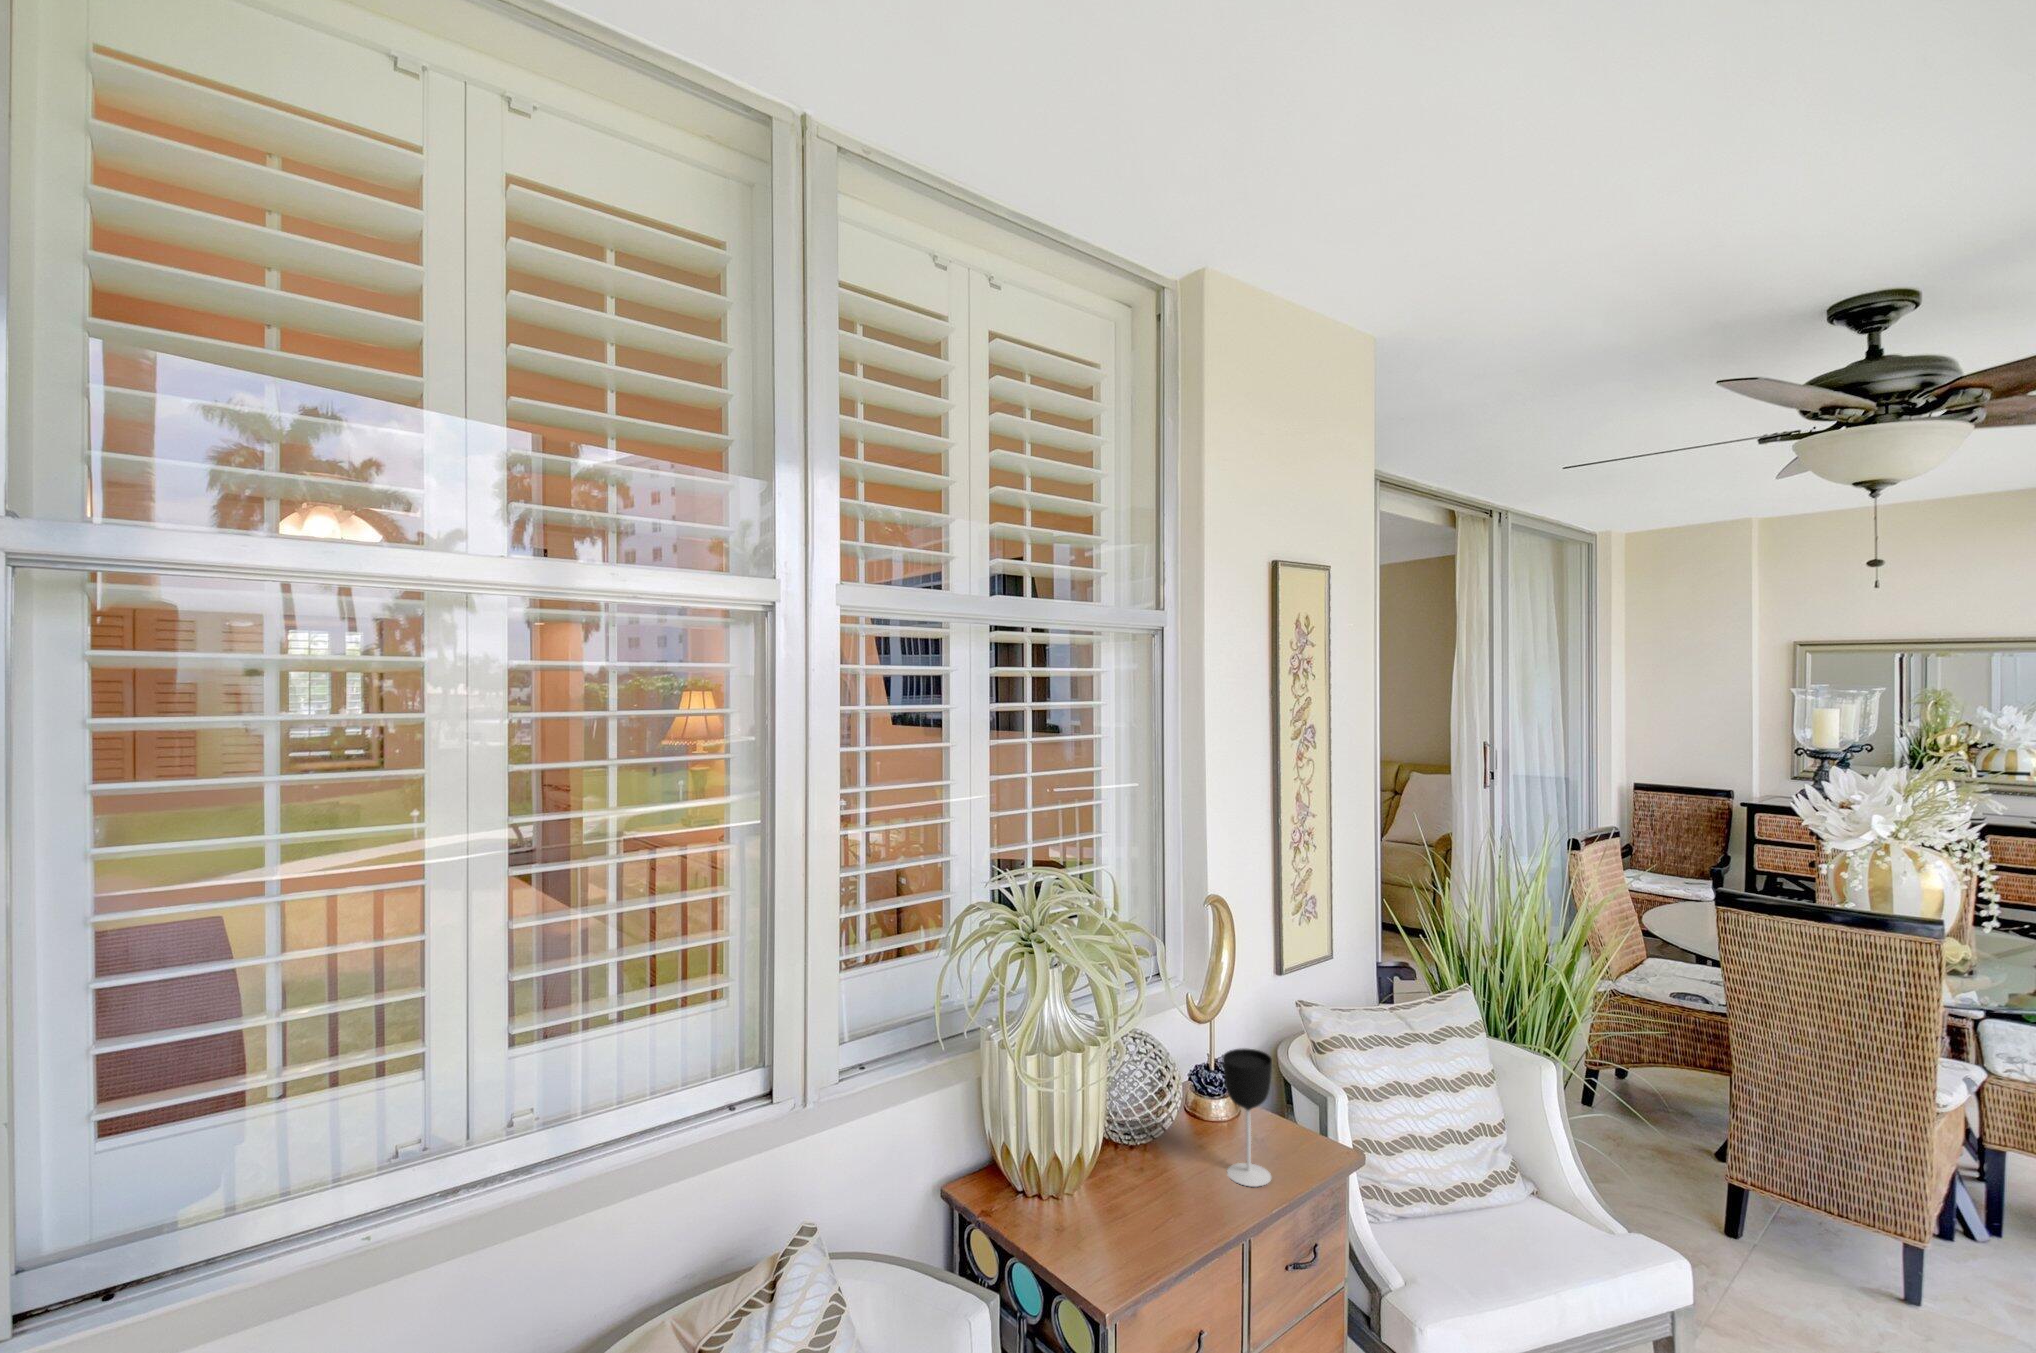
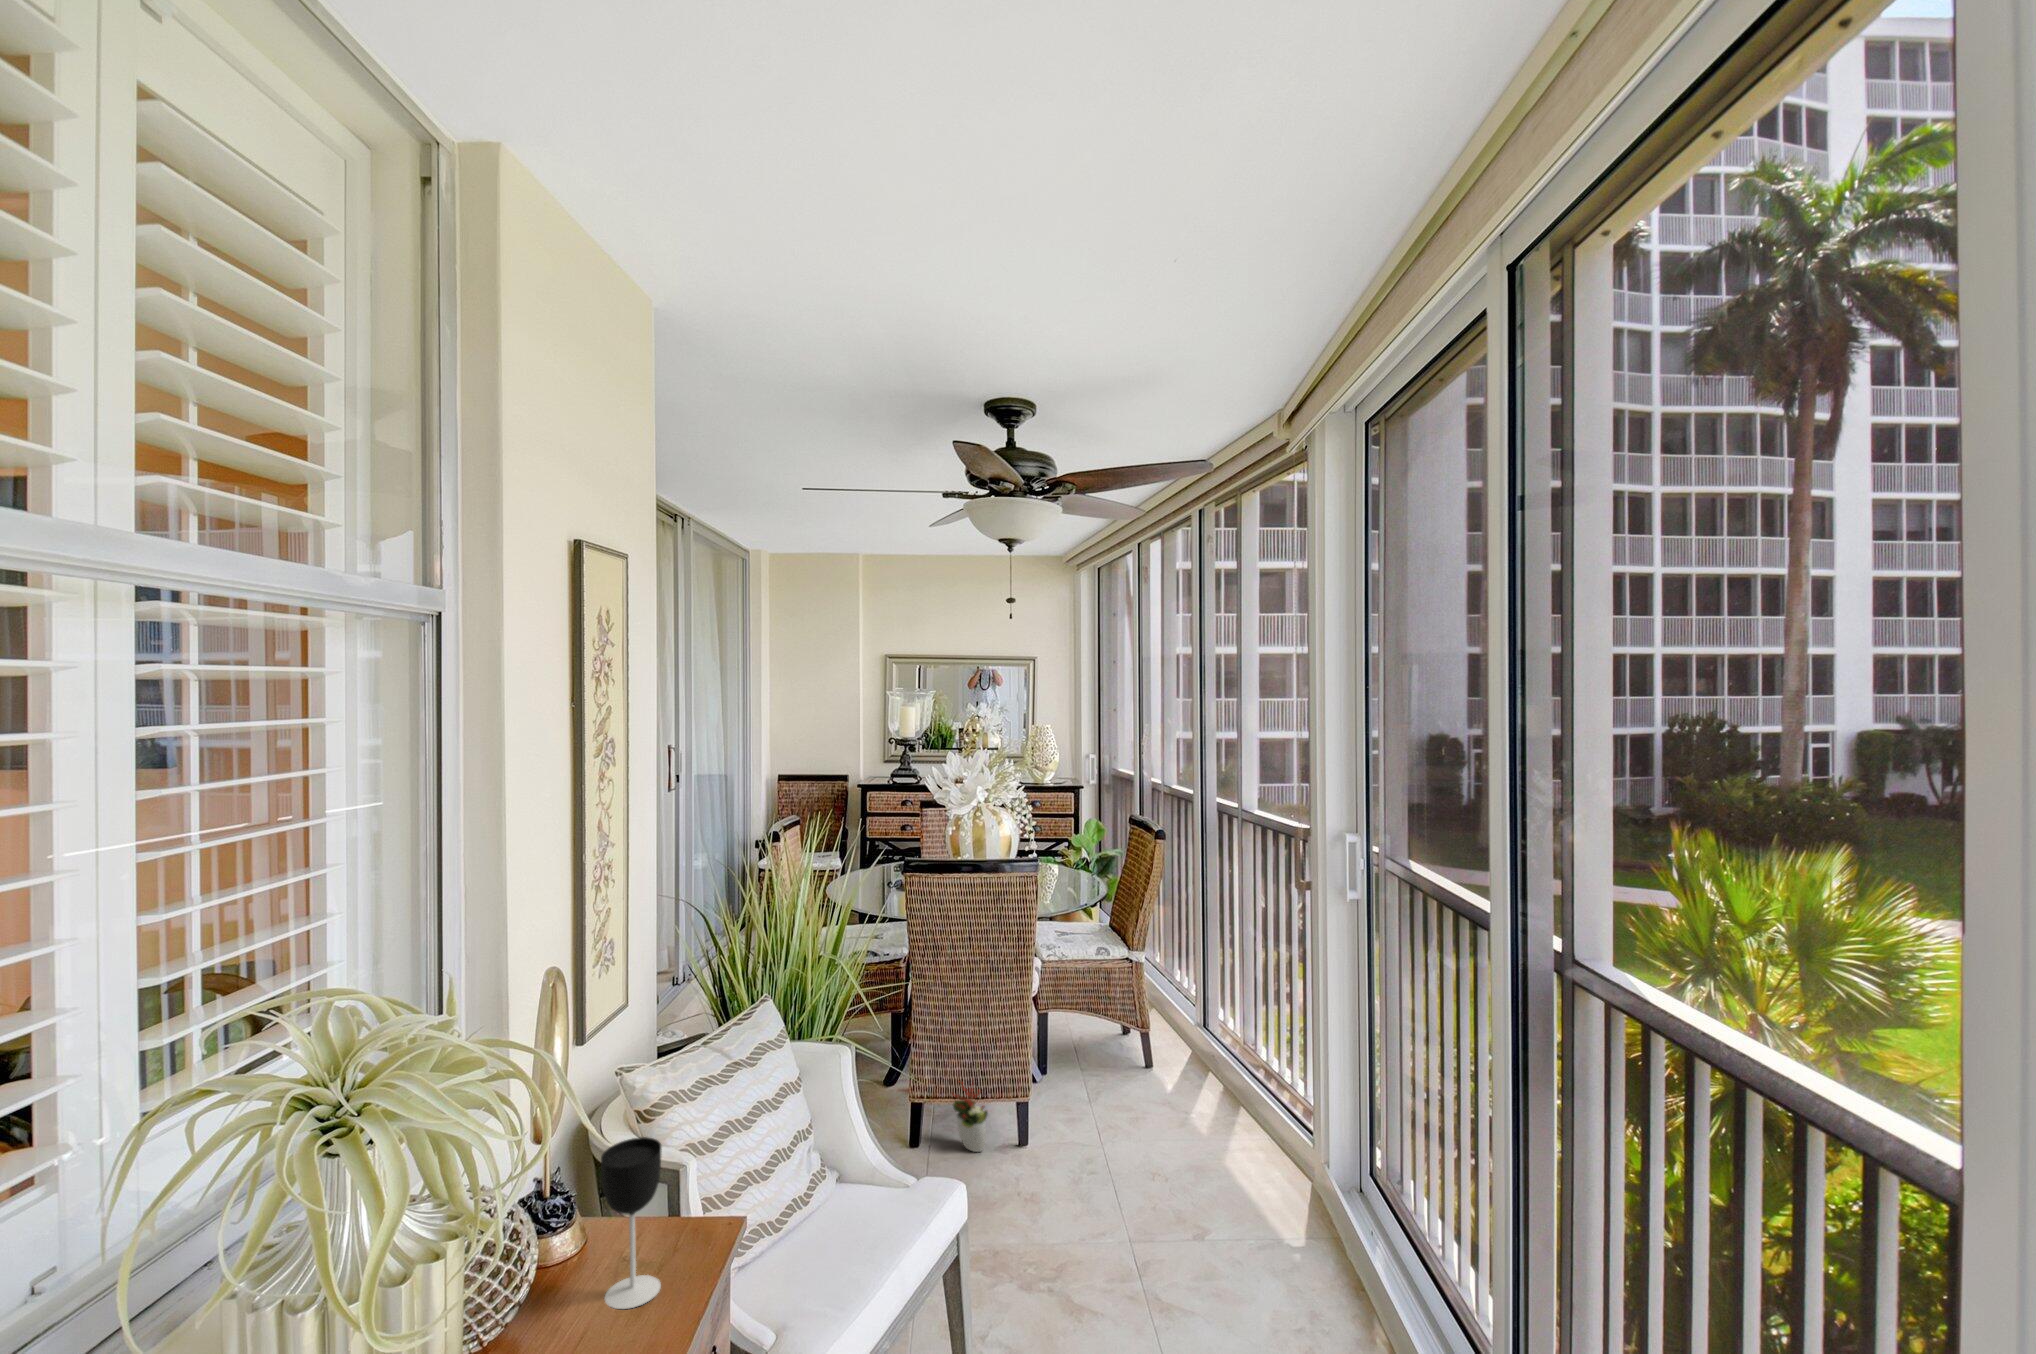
decorative plant: none [1786,1179,1848,1285] -> present [952,1081,988,1152]

